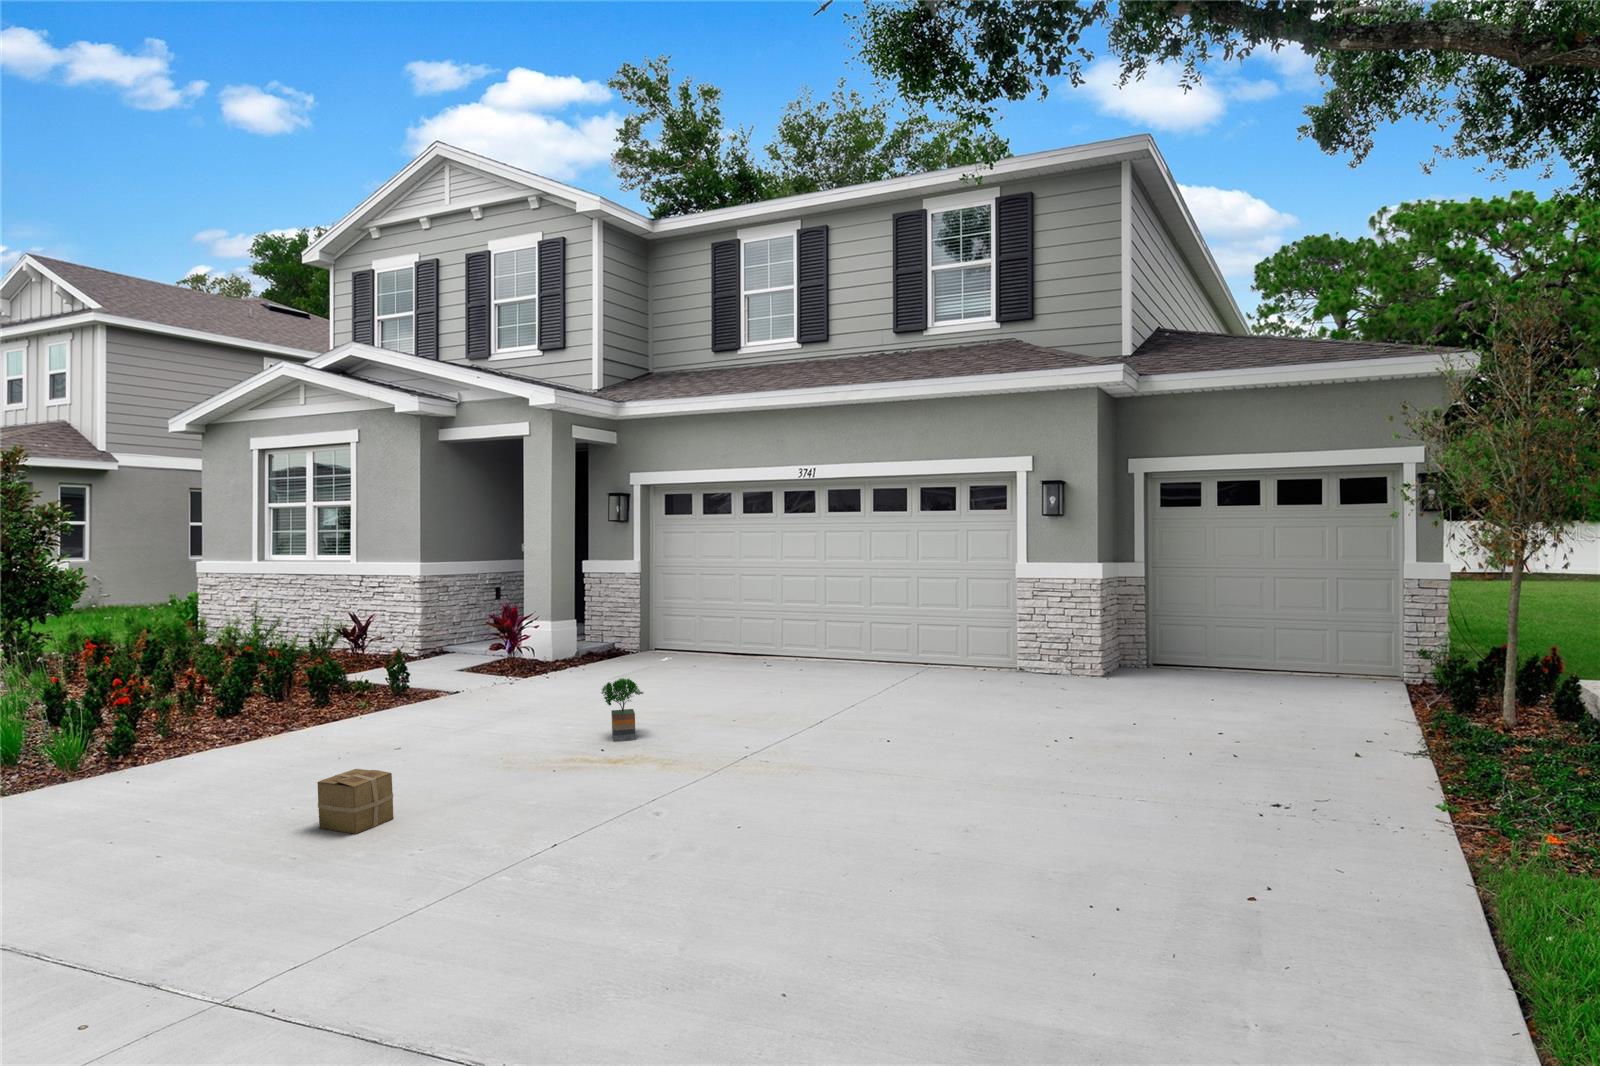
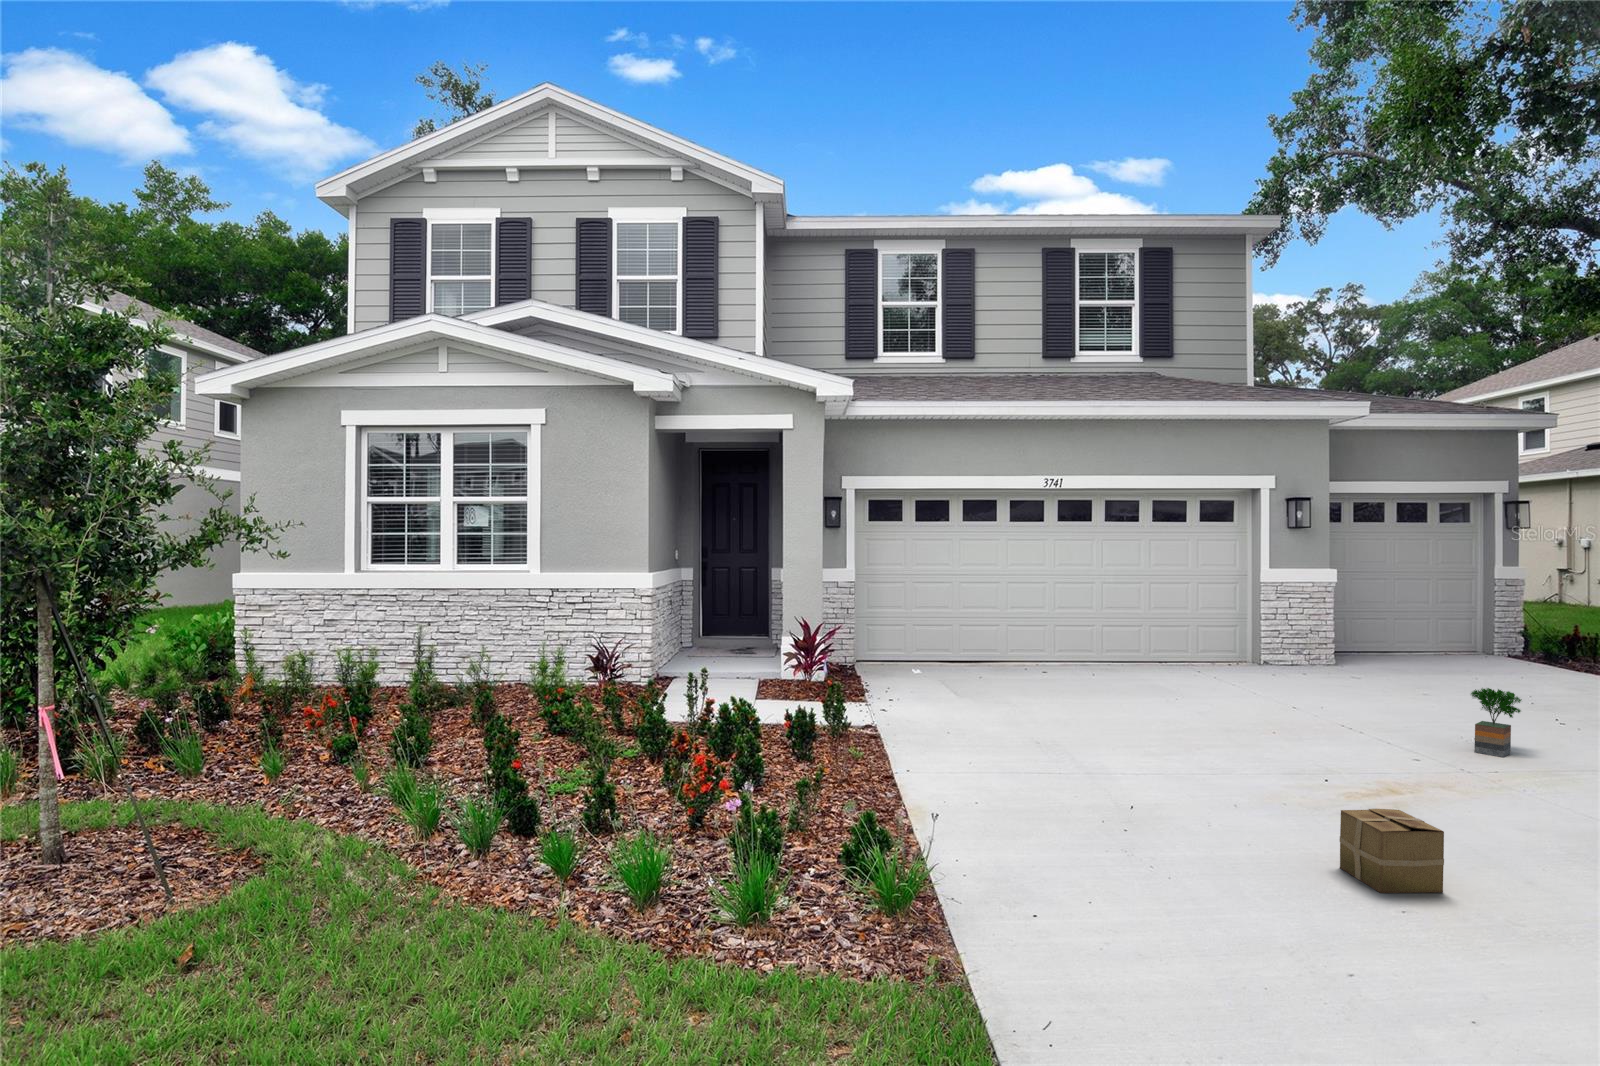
potted tree: present [602,678,644,741] -> present [1471,688,1522,757]

